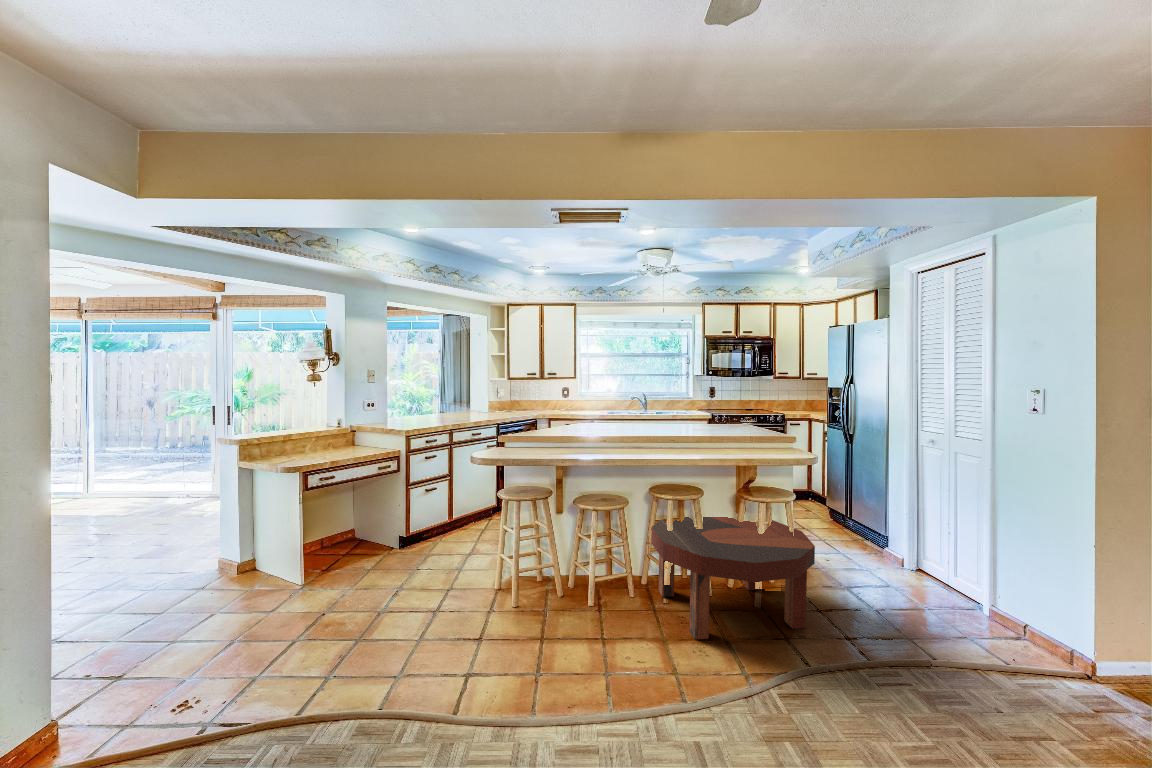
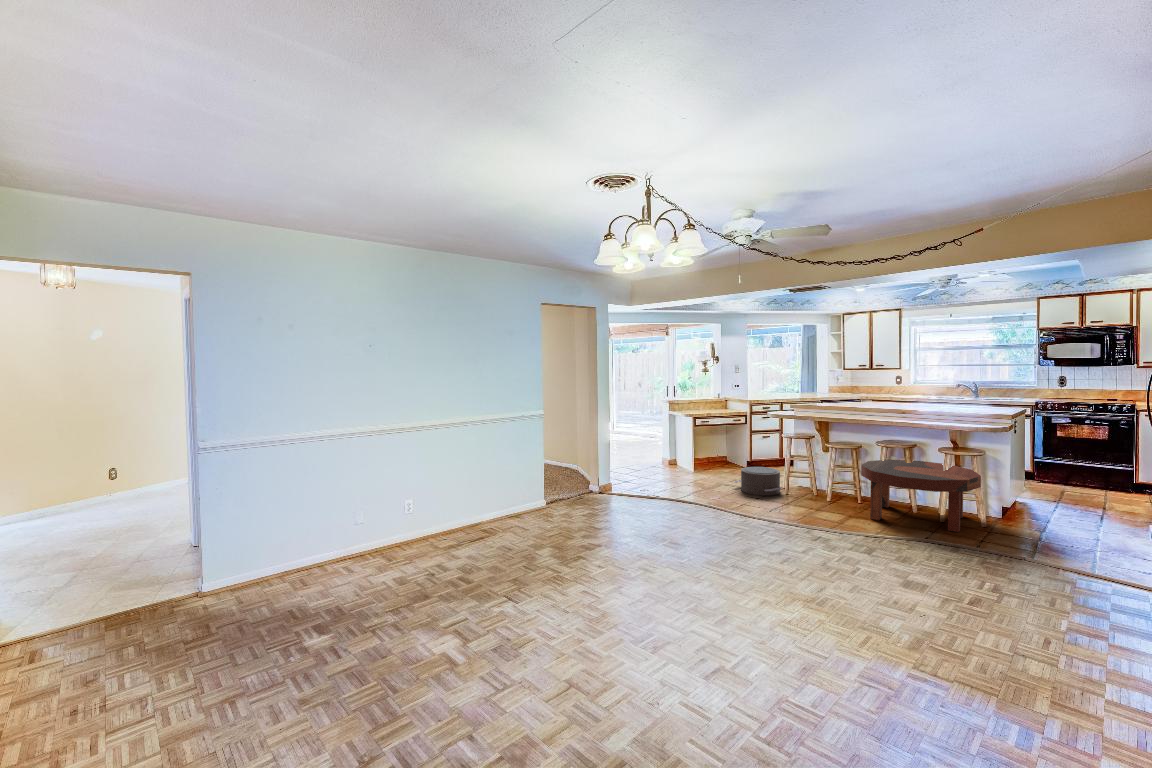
pouf: none [417,561,518,634] -> present [734,467,781,496]

